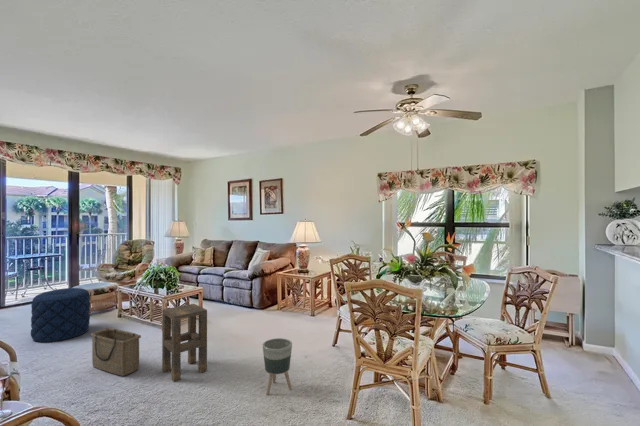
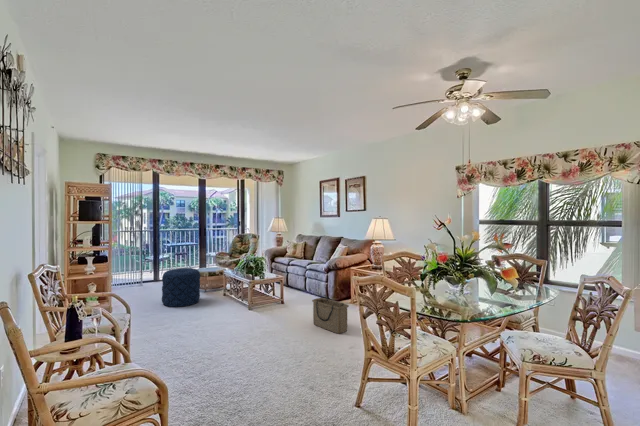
side table: present [162,304,207,382] -> none [231,287,262,348]
basket: present [91,328,141,376] -> present [312,298,349,334]
planter: present [263,338,292,395] -> none [296,324,322,372]

